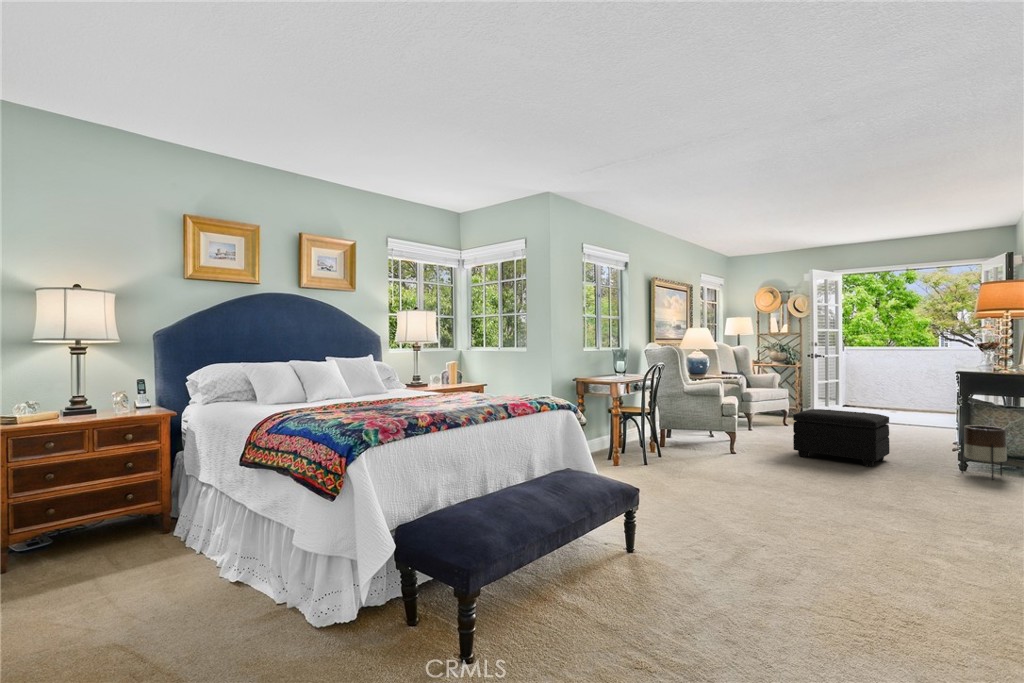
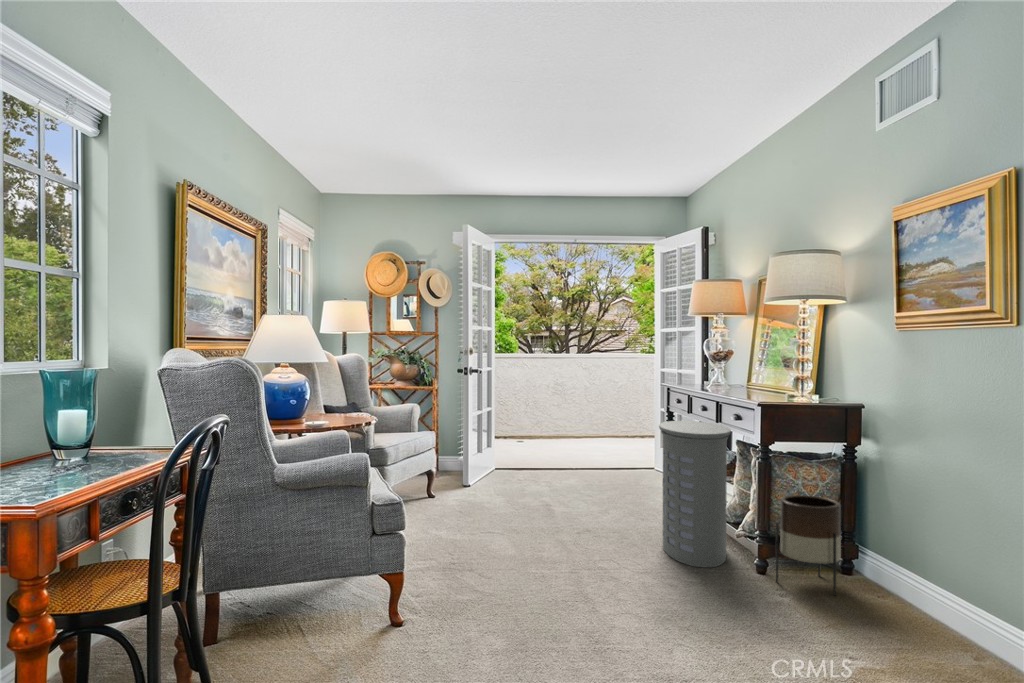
laundry hamper: none [903,384,954,464] -> present [659,421,731,567]
footstool: present [793,409,889,467] -> none [519,484,677,605]

